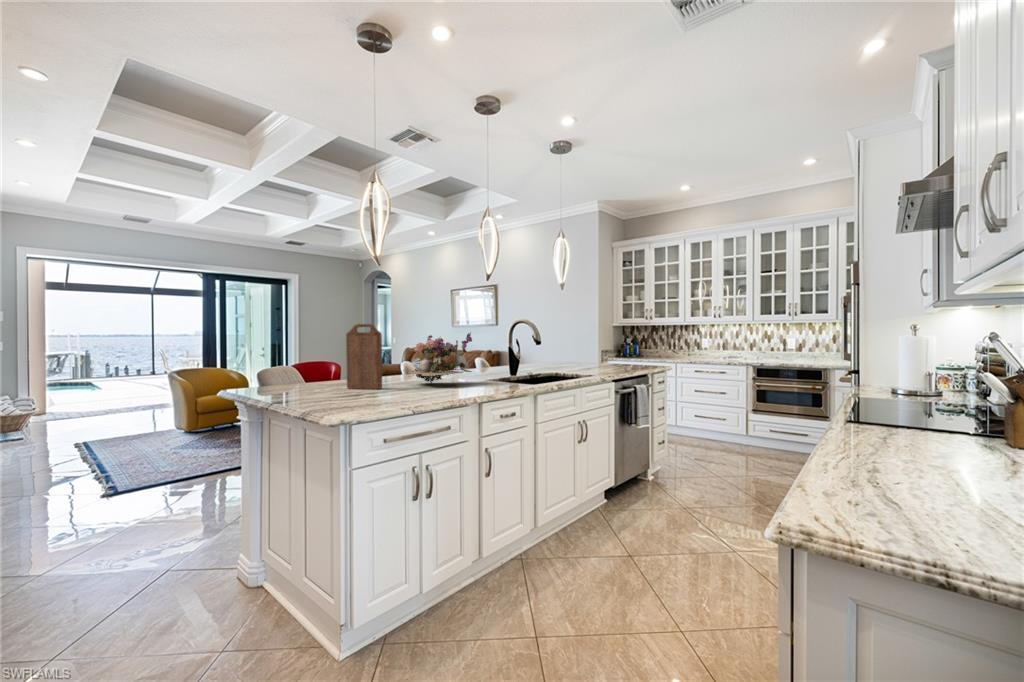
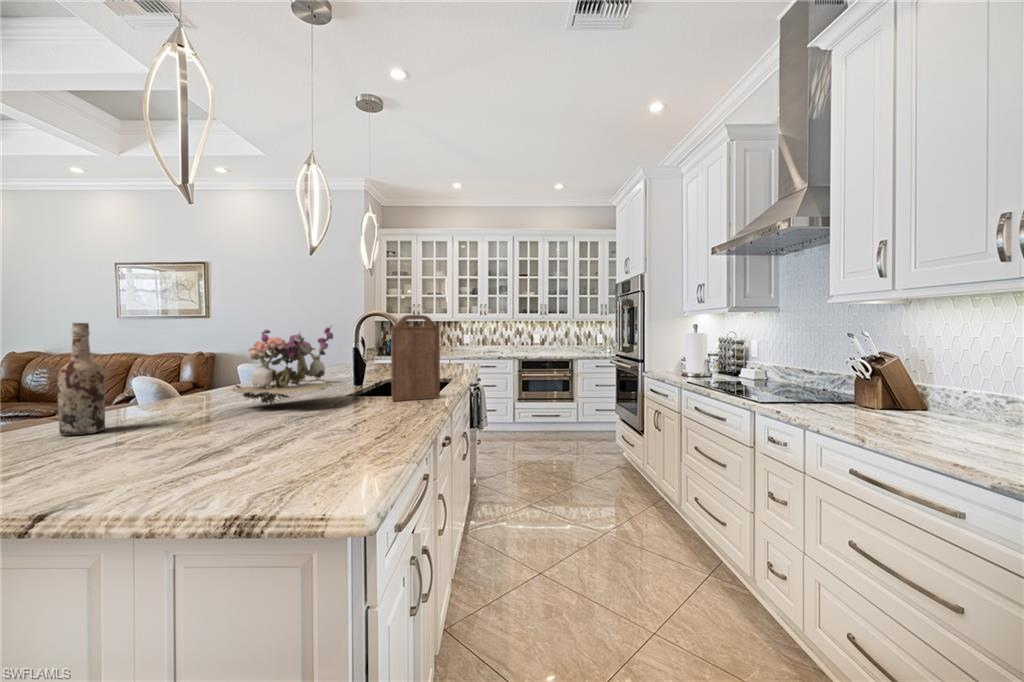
cutting board: present [346,324,382,389] -> present [391,315,440,401]
wine bottle: none [328,333,346,388] -> present [57,323,105,436]

